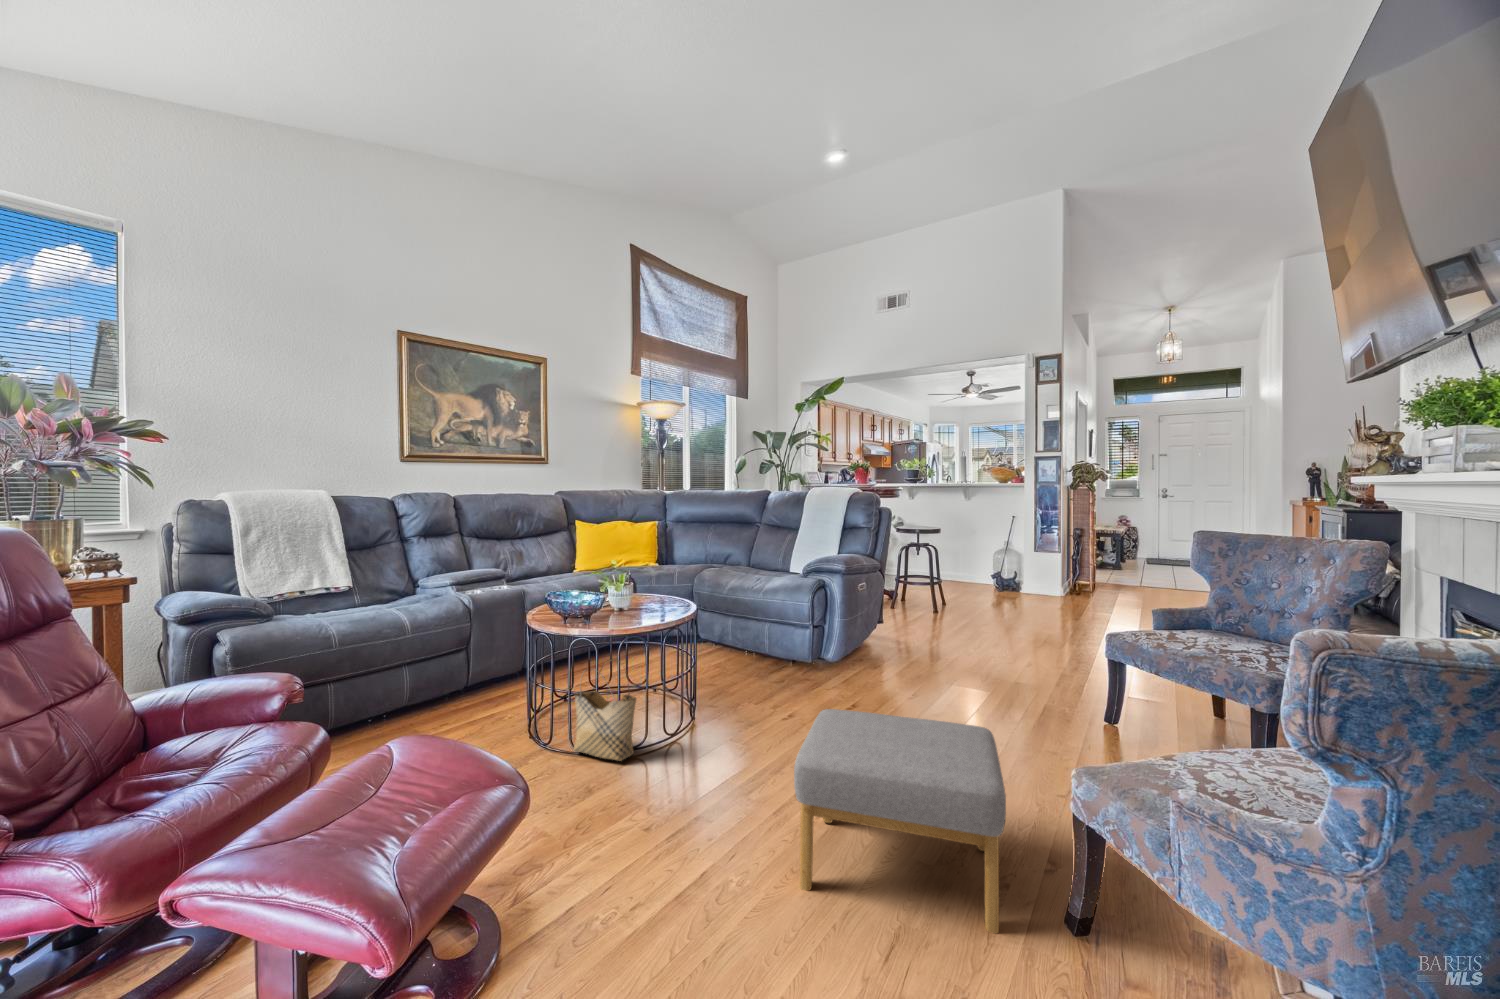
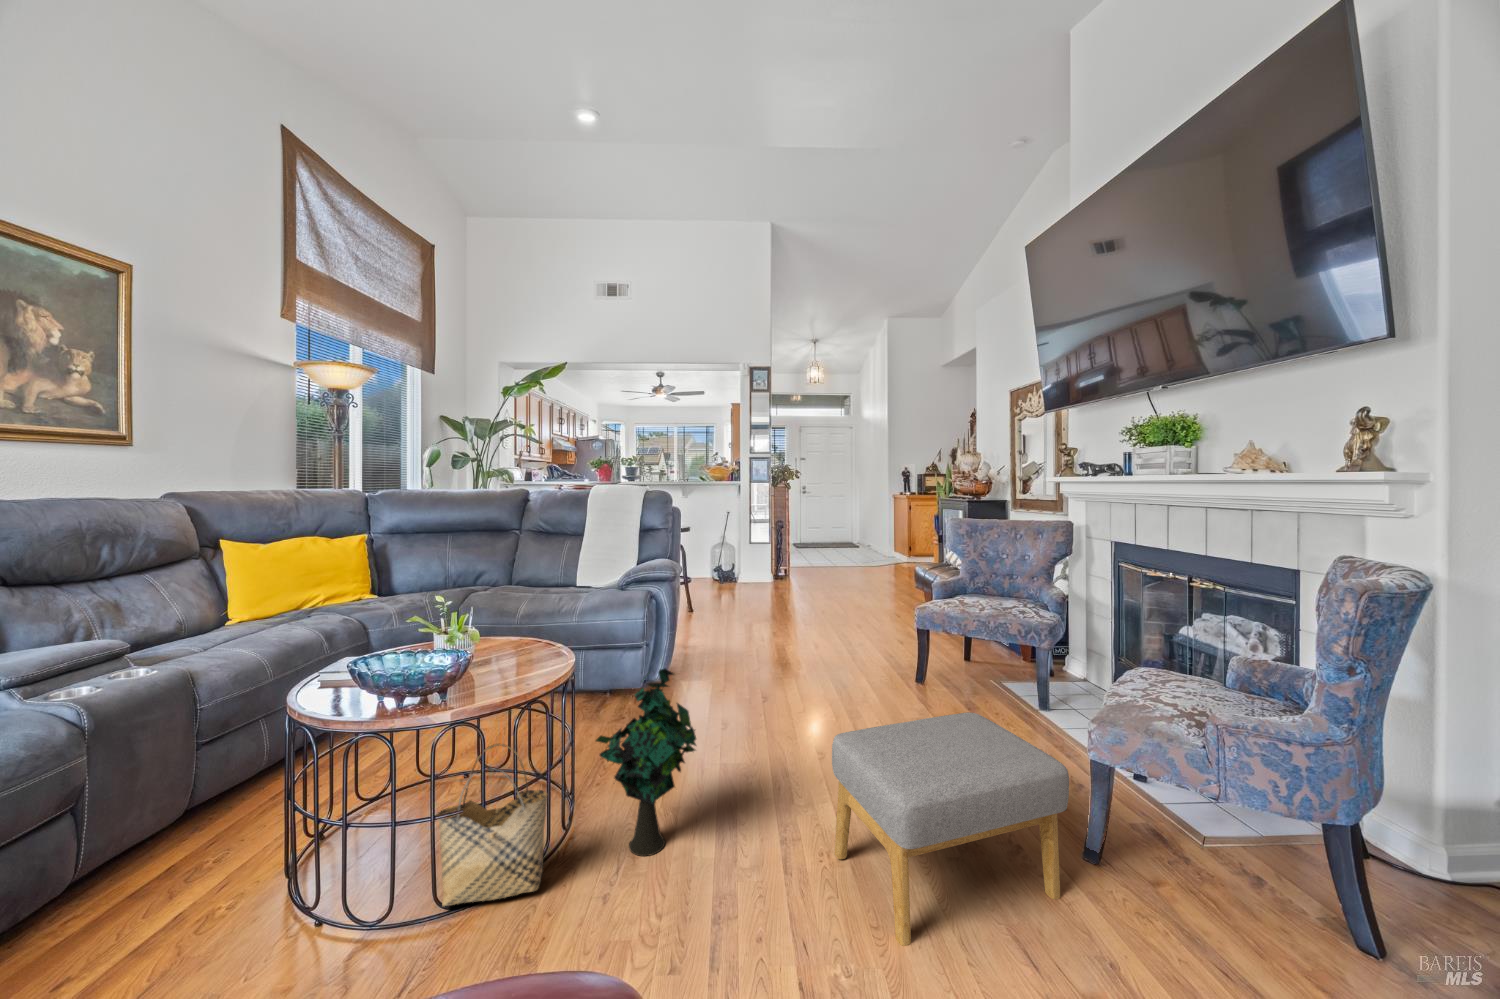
decorative plant: none [664,629,746,770] -> present [596,668,696,856]

